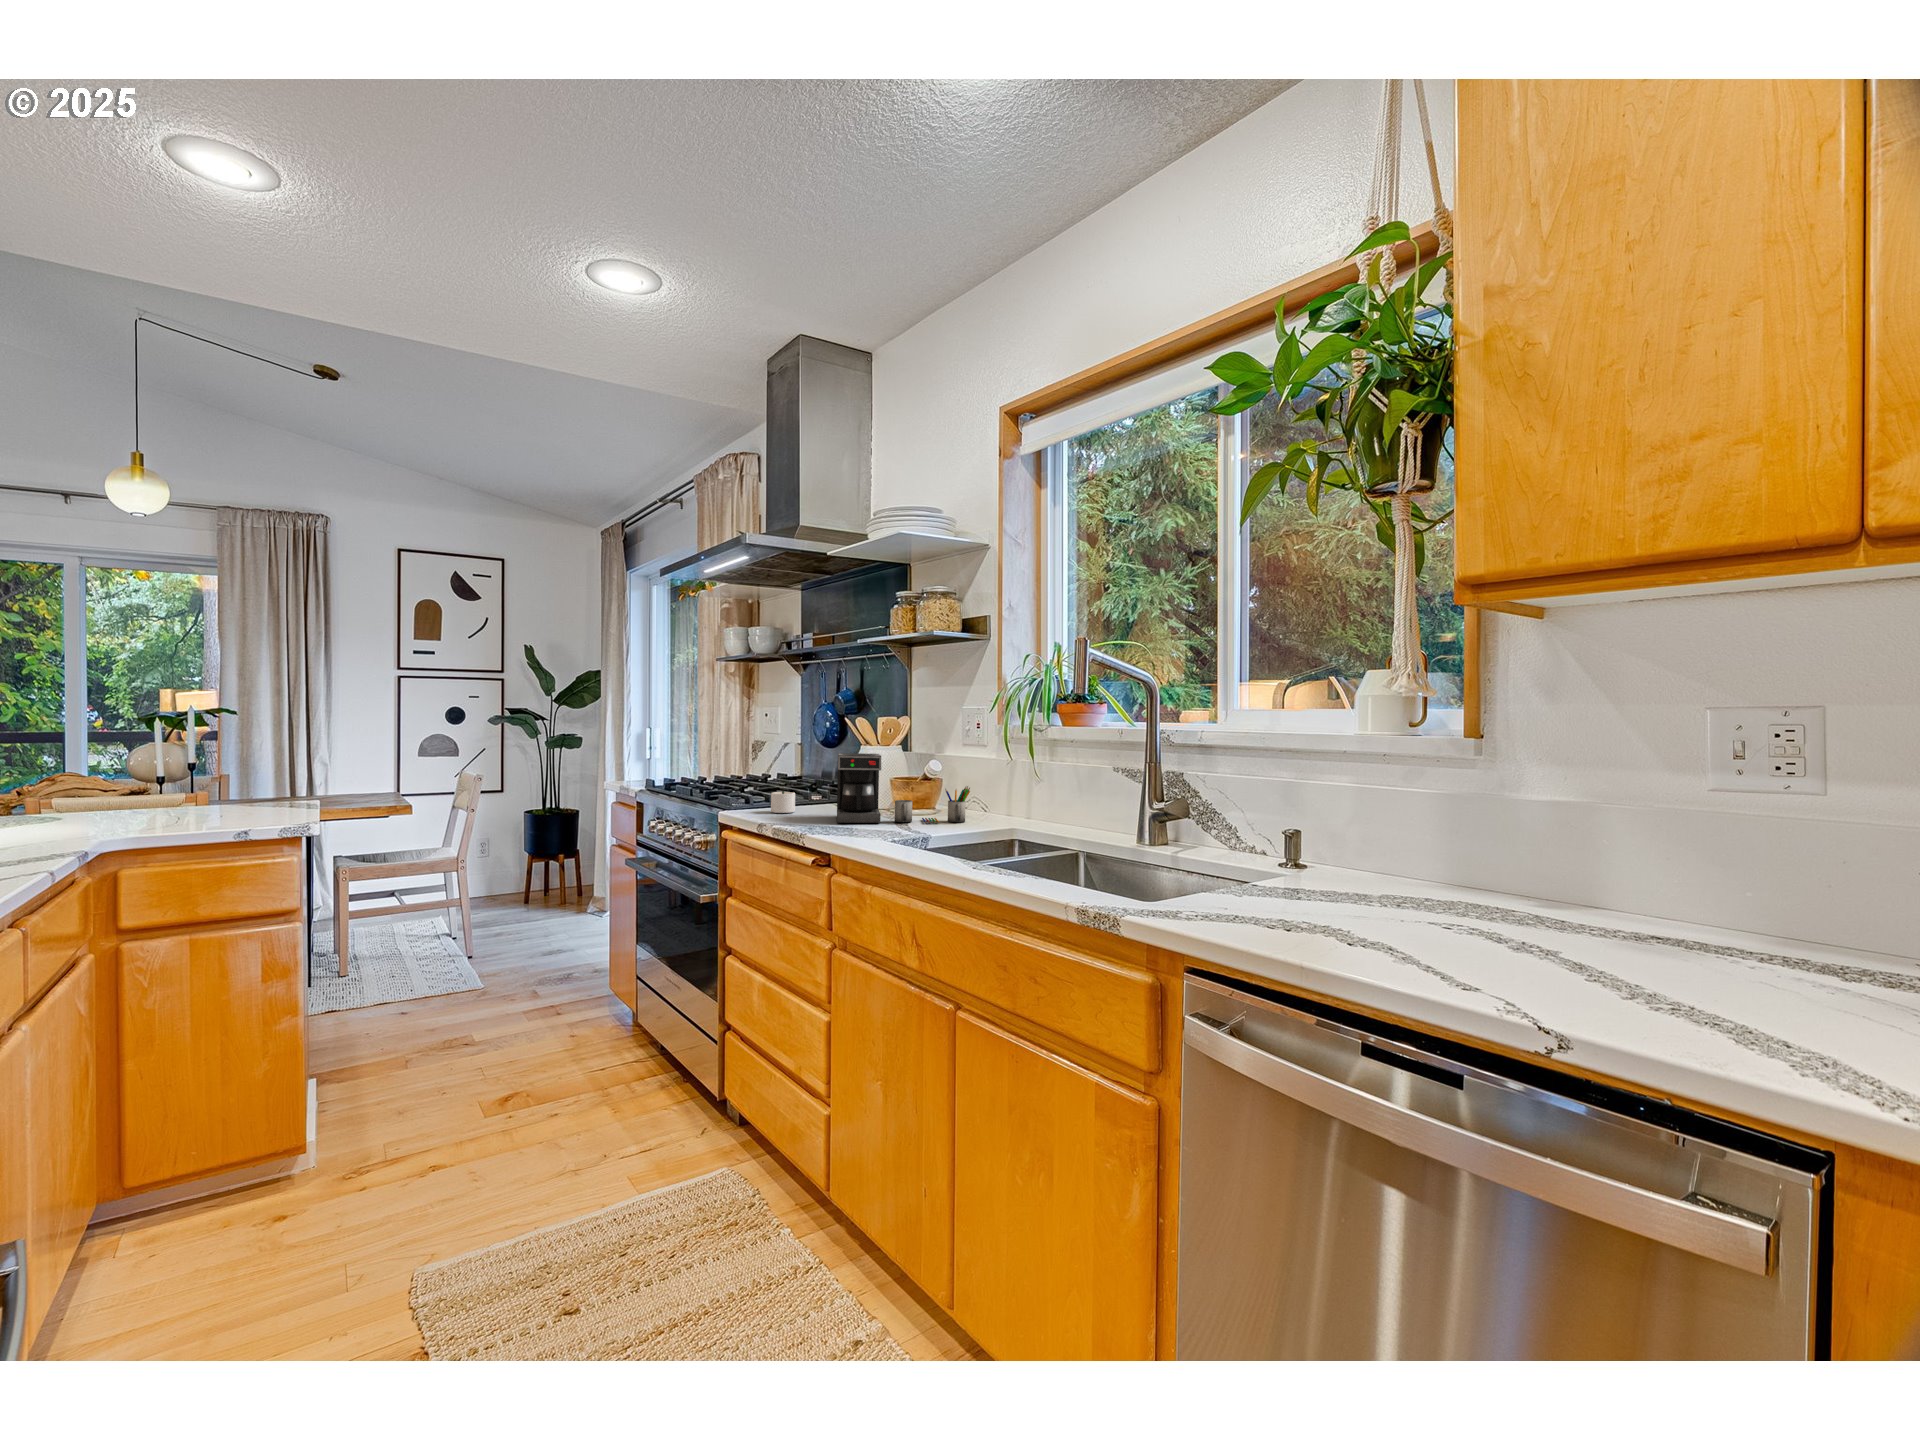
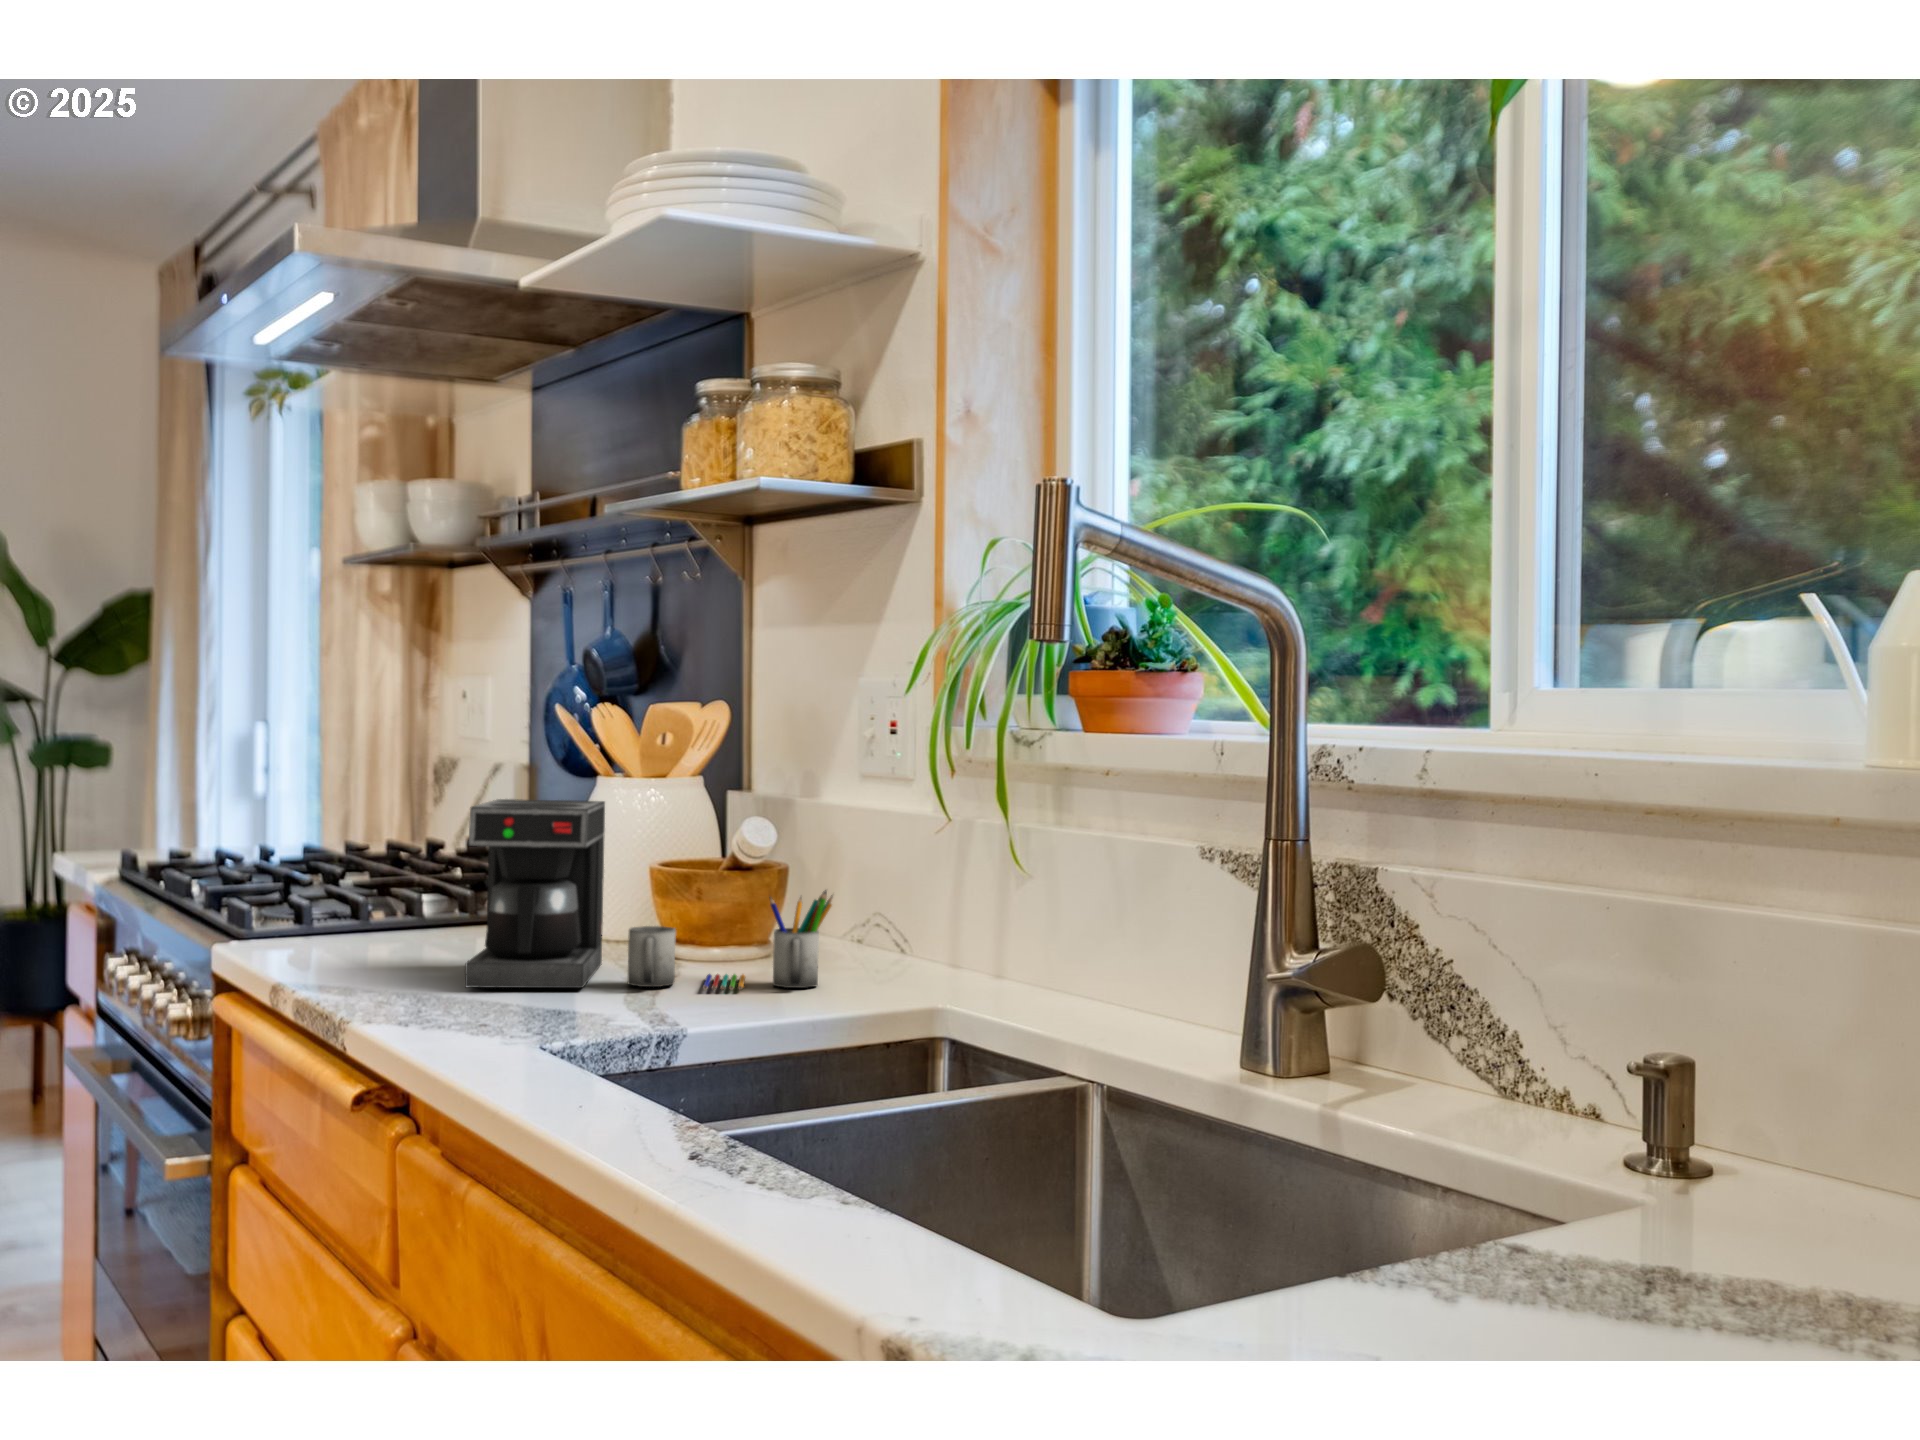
candle: present [771,790,795,813] -> none [335,894,418,954]

